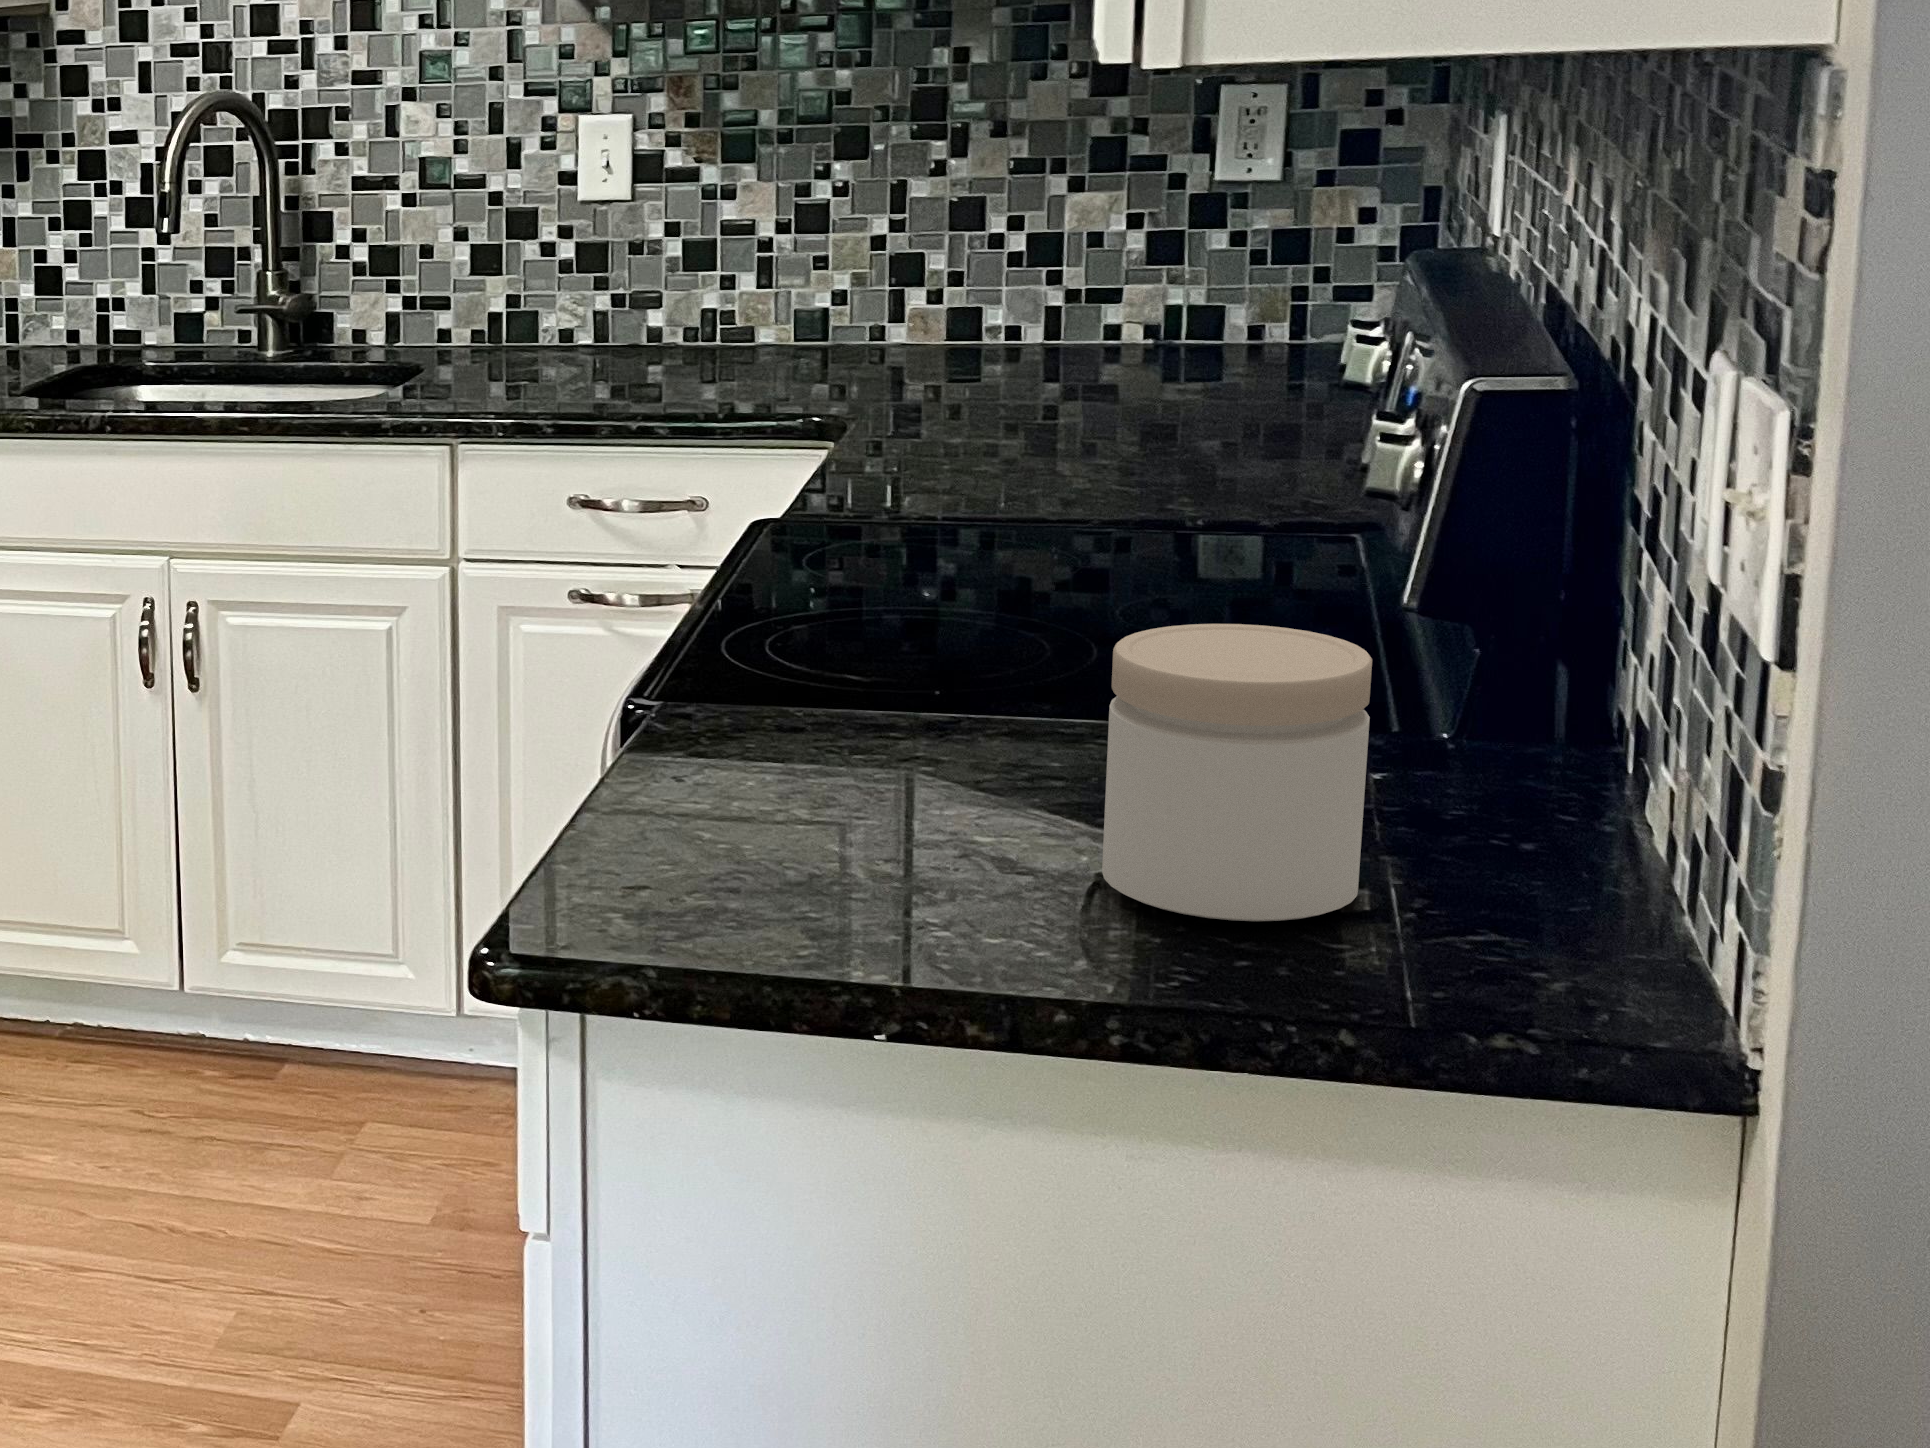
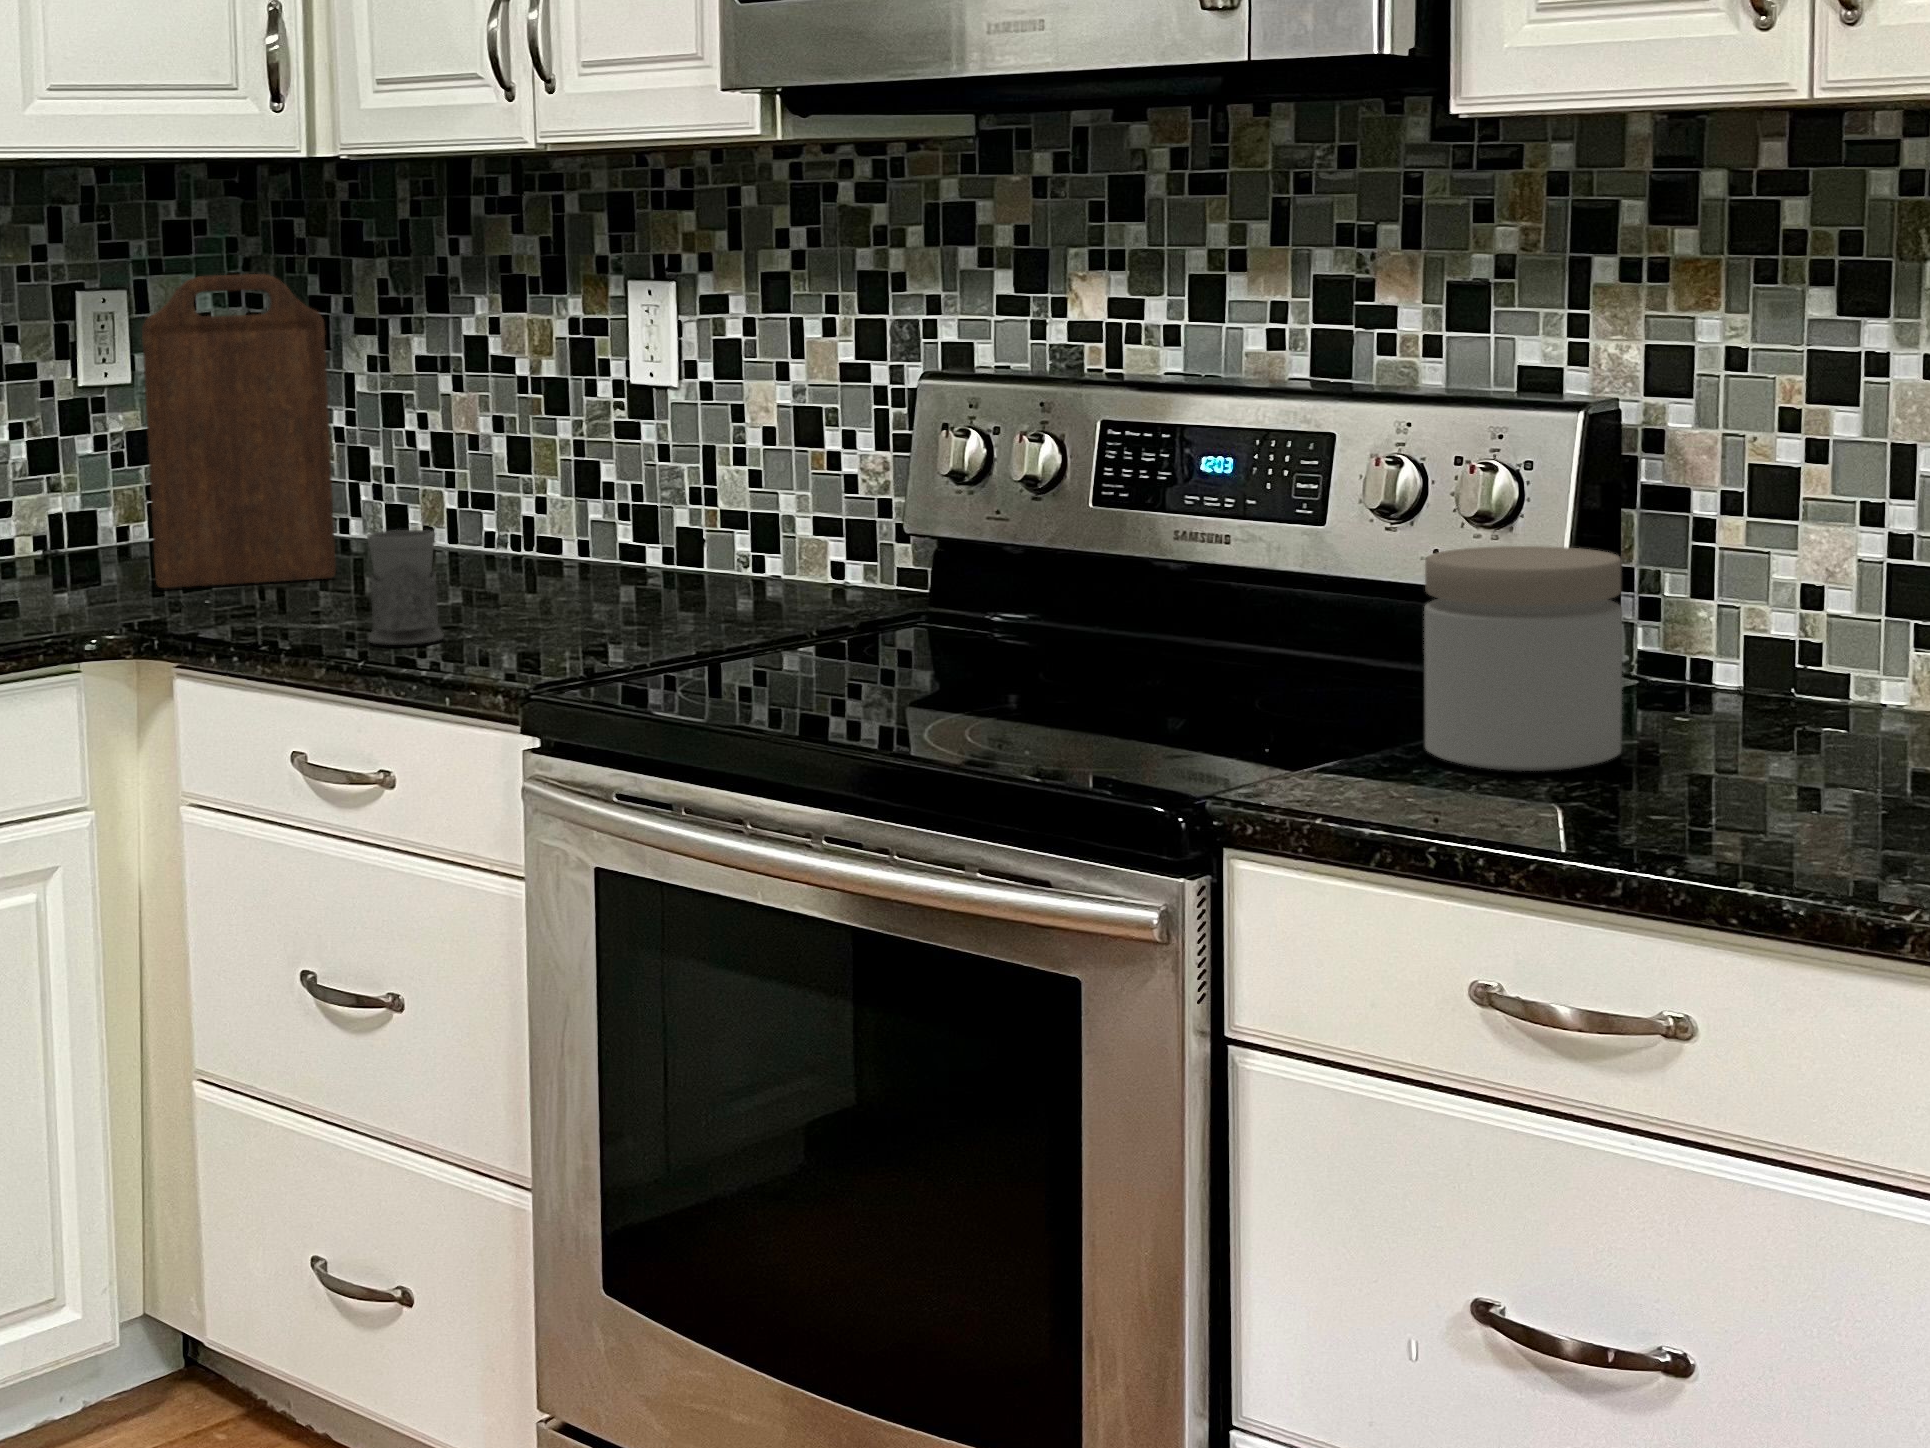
cutting board: none [1089,89,1280,415] -> present [142,274,336,588]
mug: none [984,383,1080,501] -> present [367,530,444,645]

